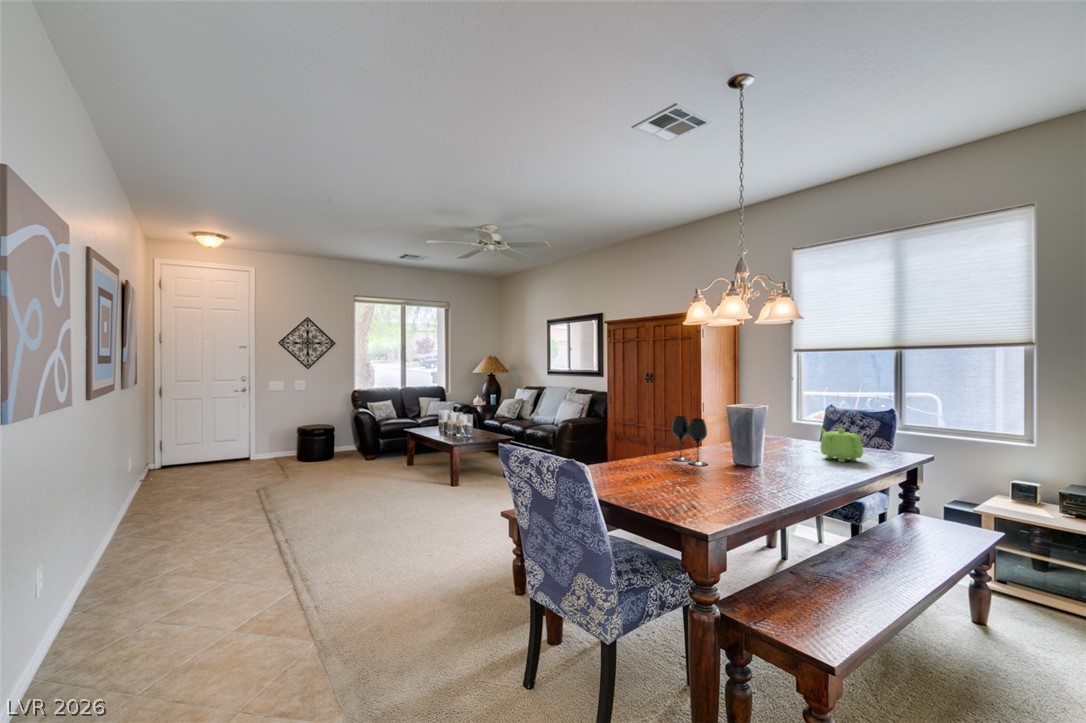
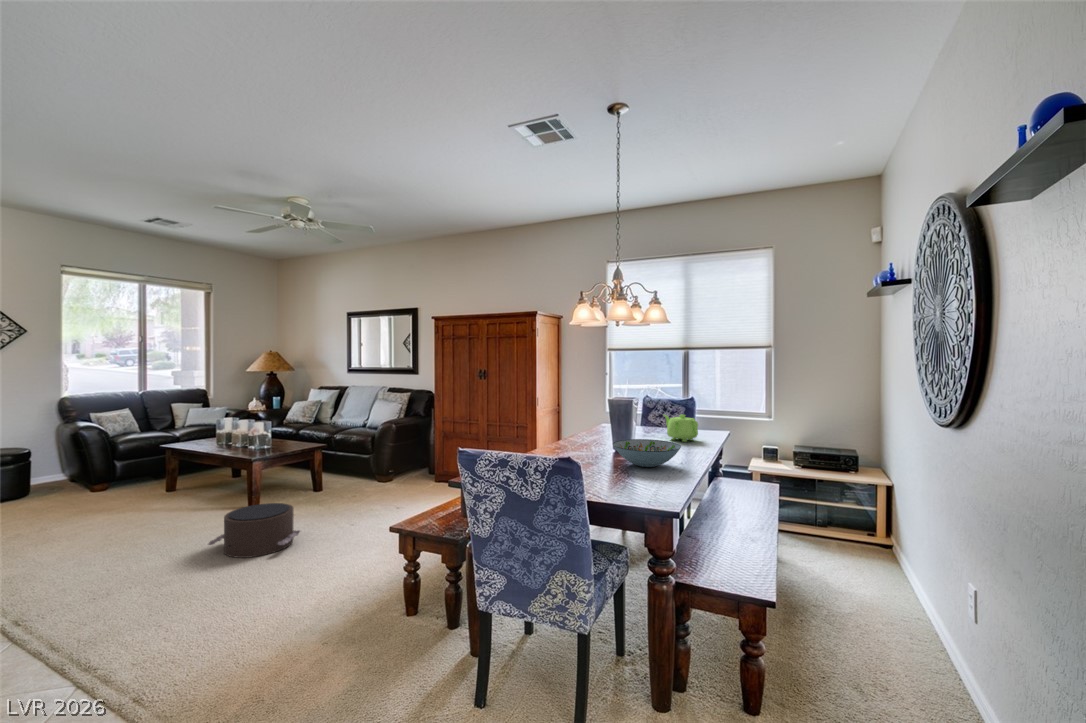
wine glass: present [672,416,707,465] -> none [561,411,597,455]
decorative bowl: none [708,452,791,485] -> present [613,439,681,467]
pouf: none [408,482,474,523] -> present [208,503,300,558]

